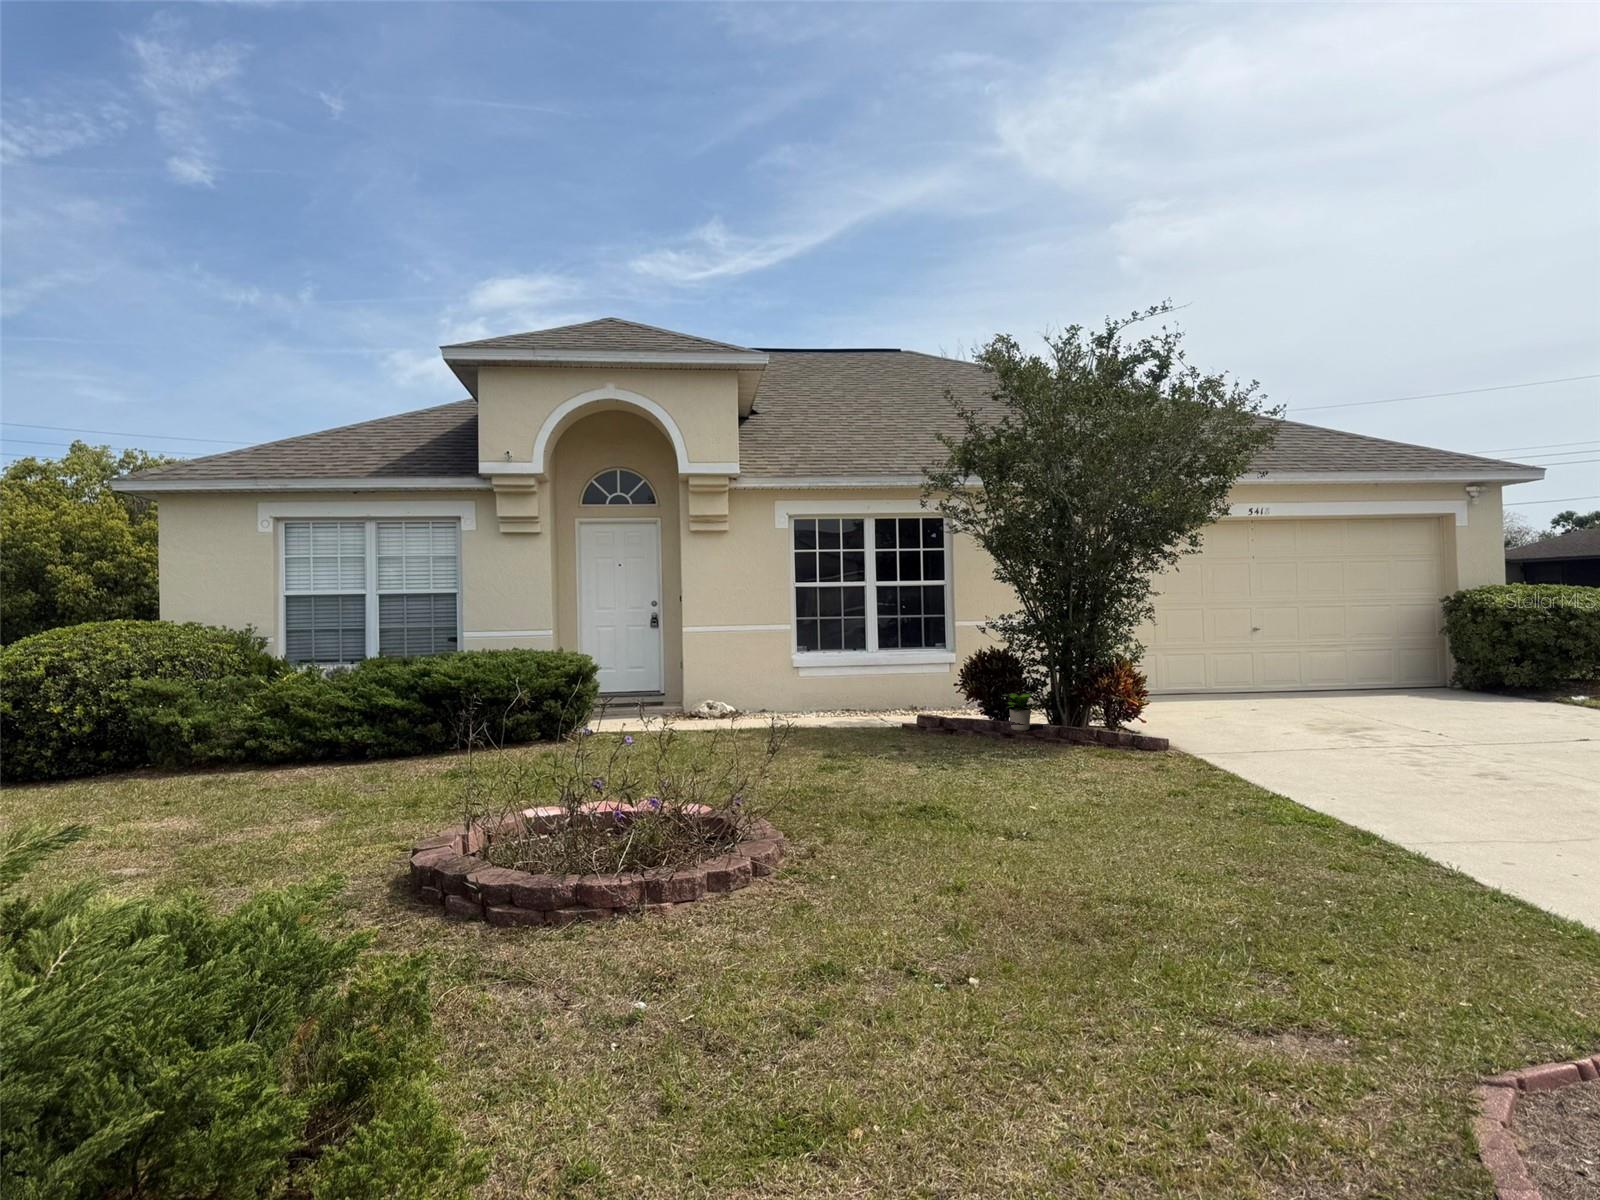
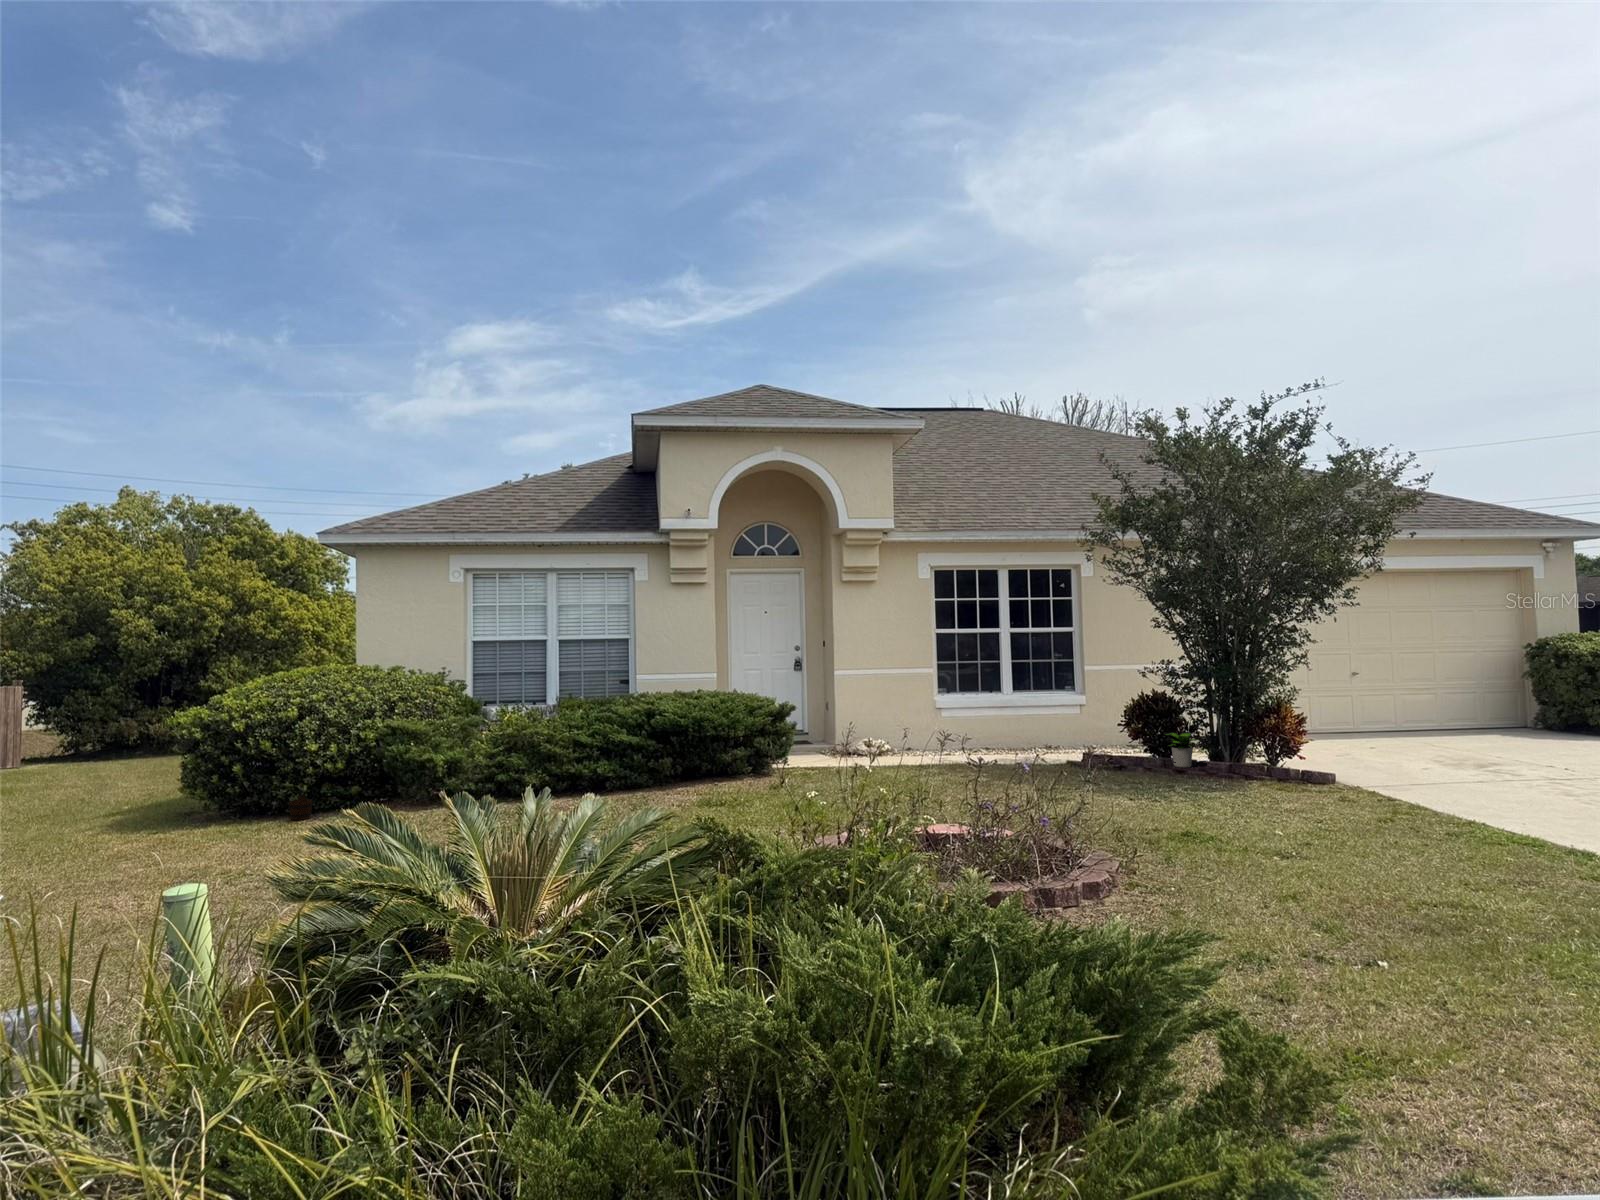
wooden bucket: none [25,748,53,786] -> present [289,784,312,820]

